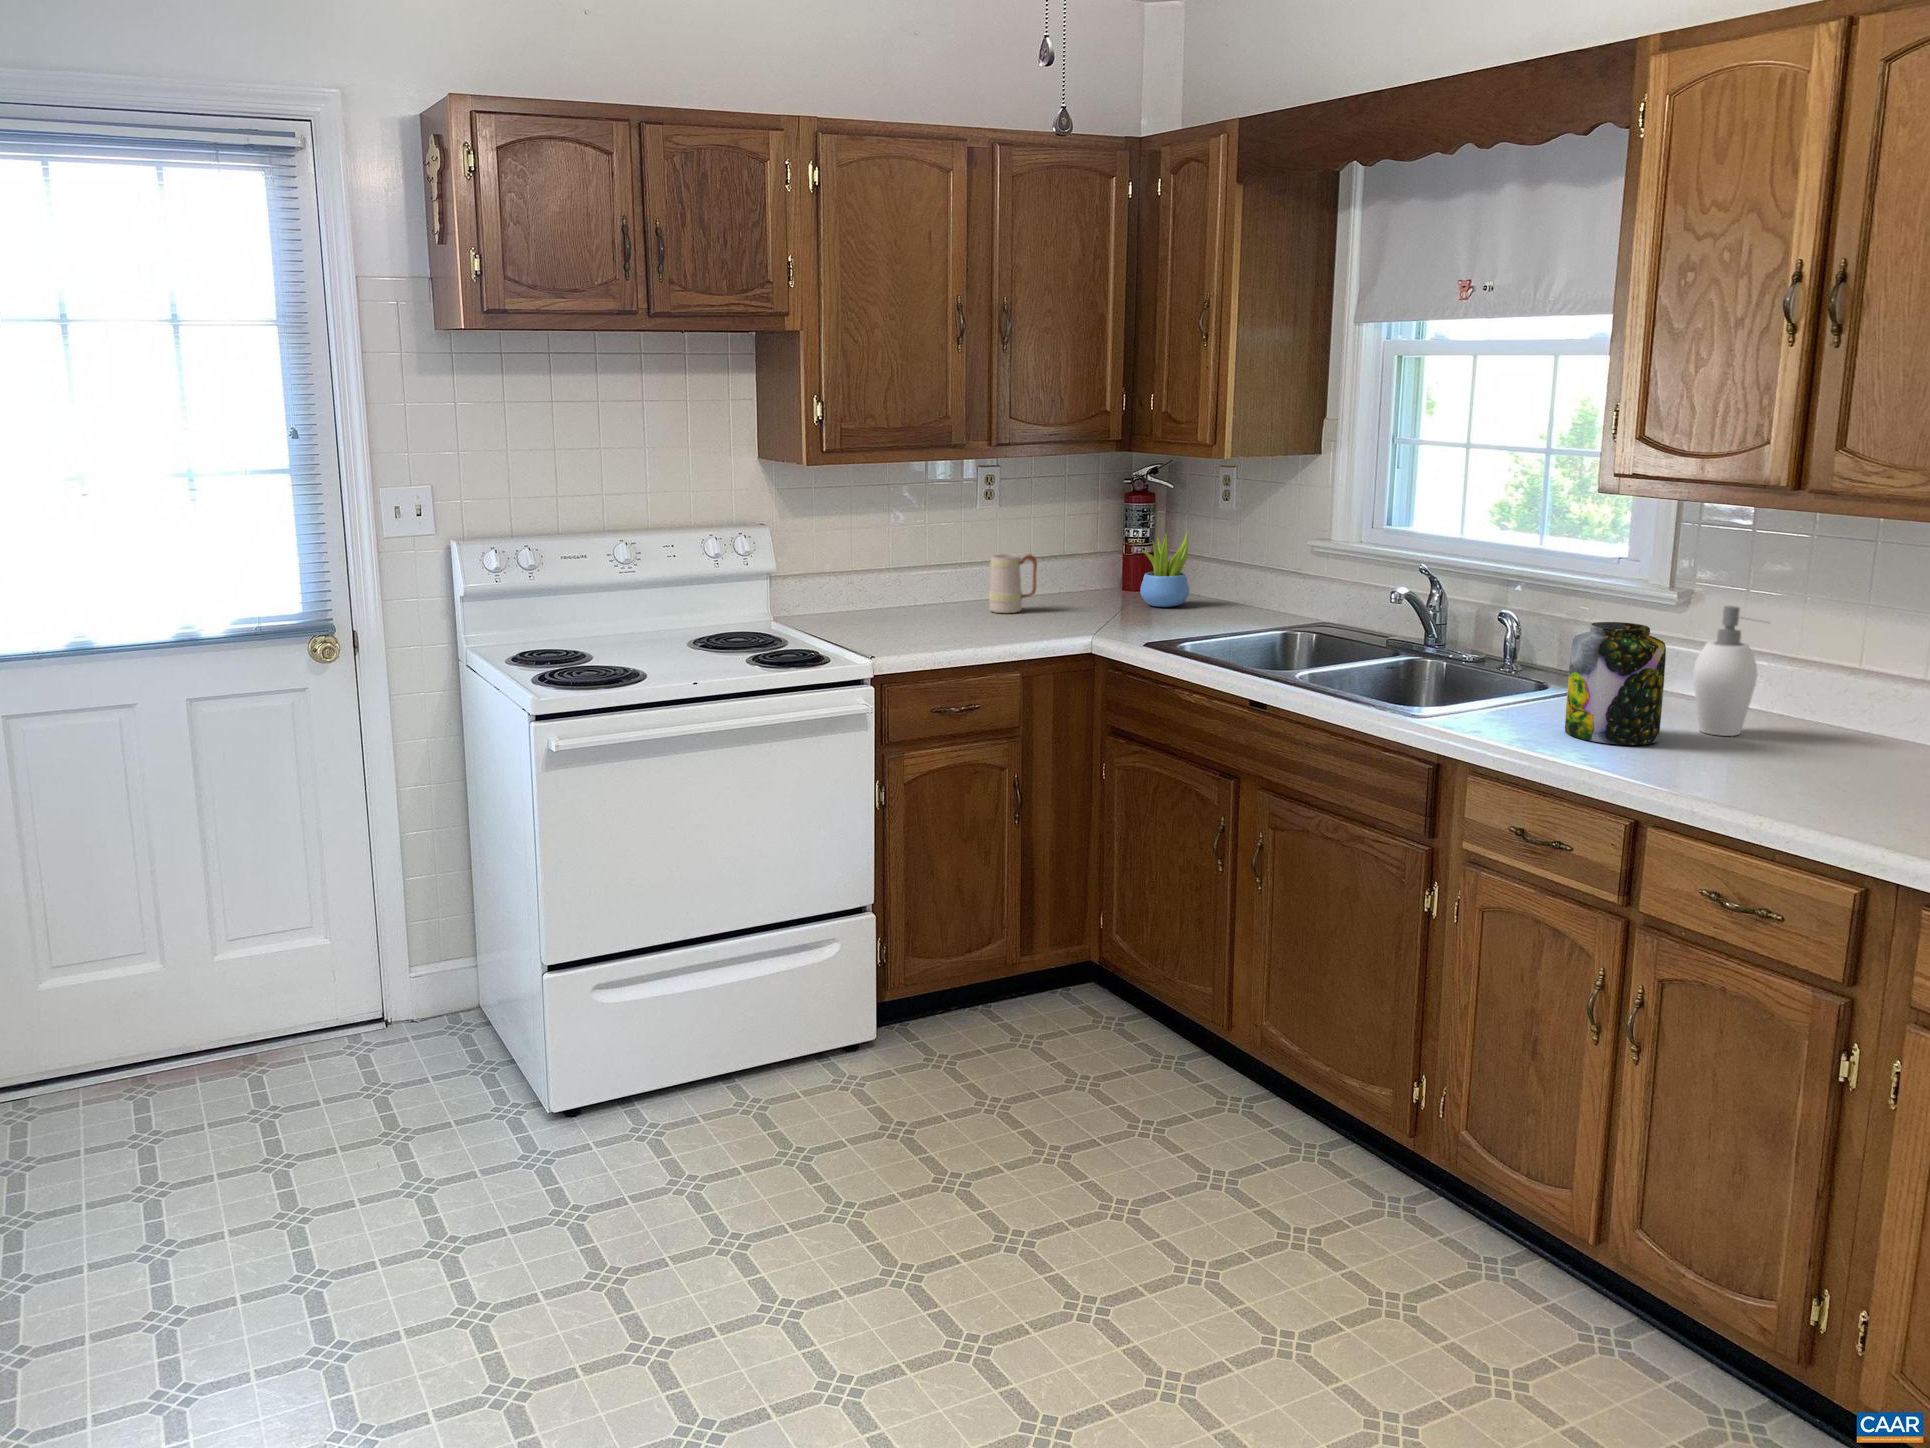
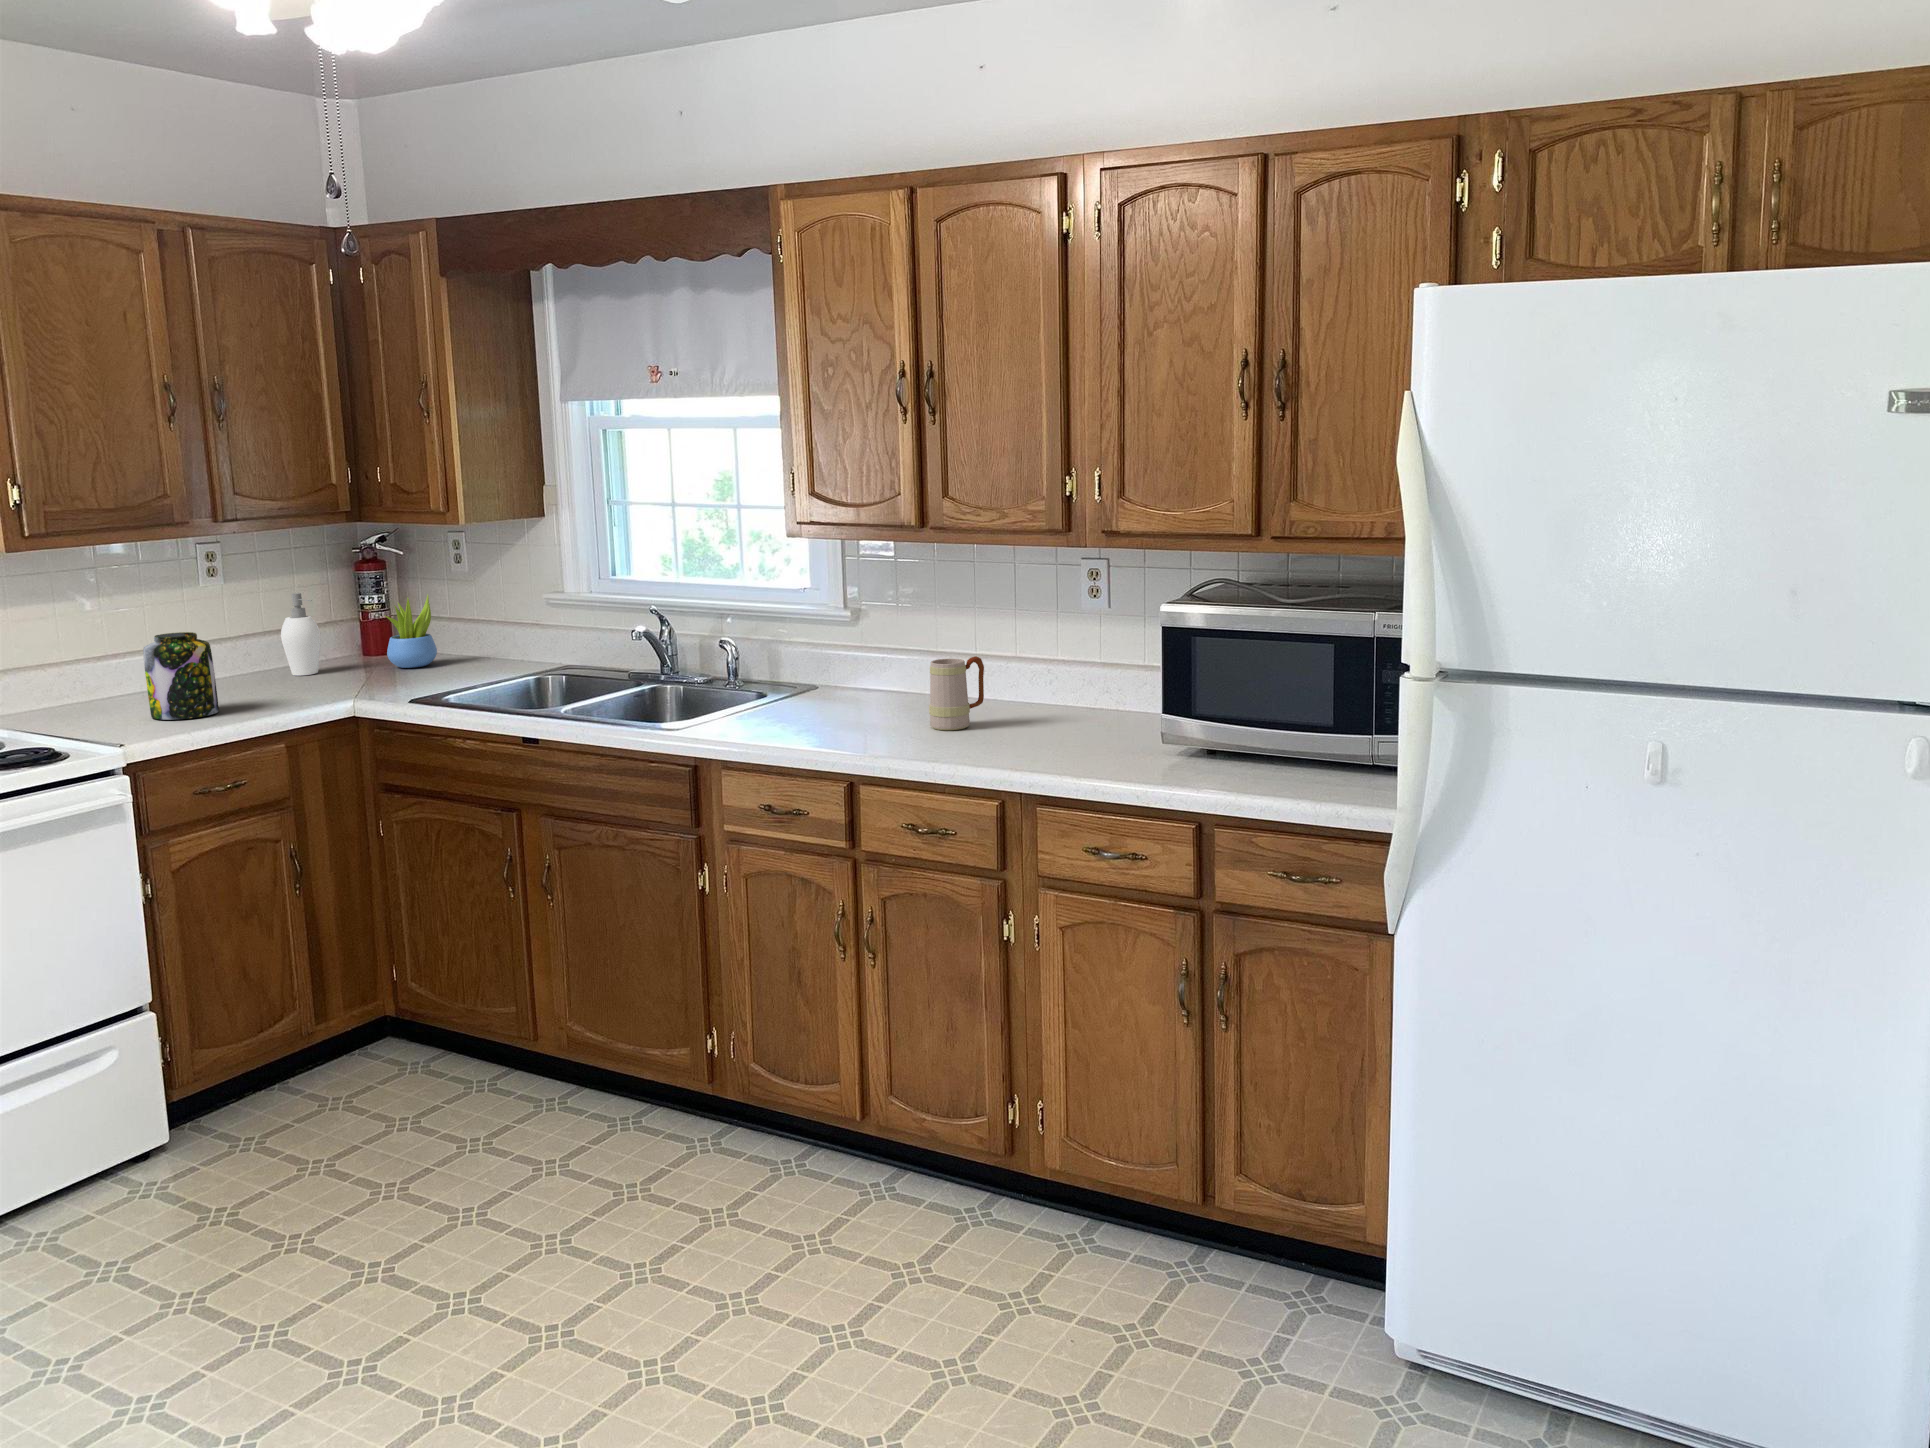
mug: present [989,554,1037,613] -> present [929,656,984,730]
soap dispenser: present [1693,606,1758,736] -> present [281,593,321,676]
jar: present [1565,622,1666,745] -> present [143,632,219,720]

